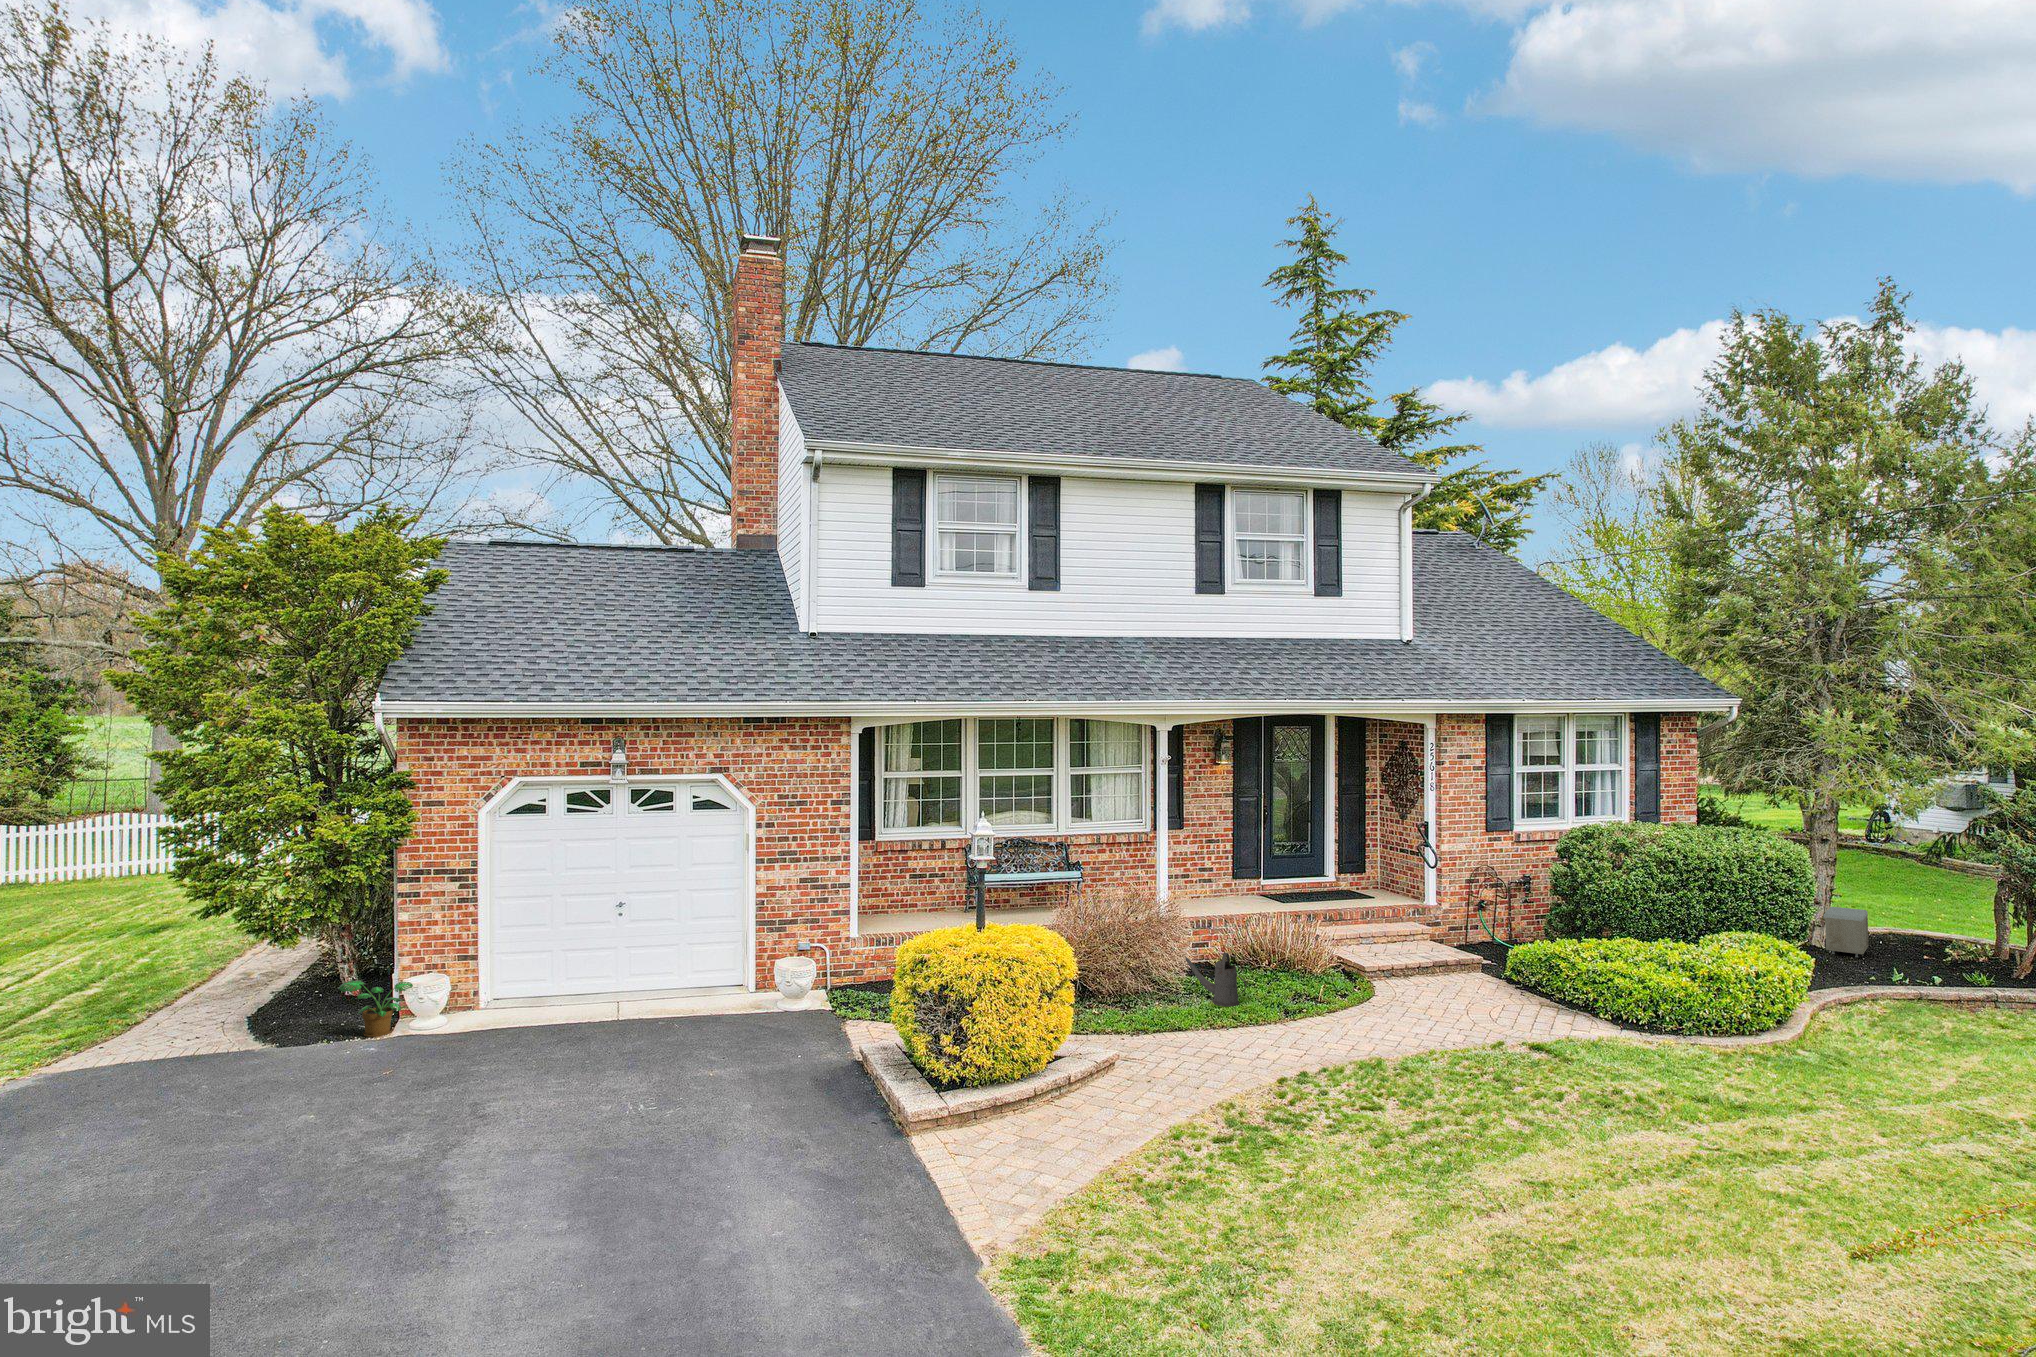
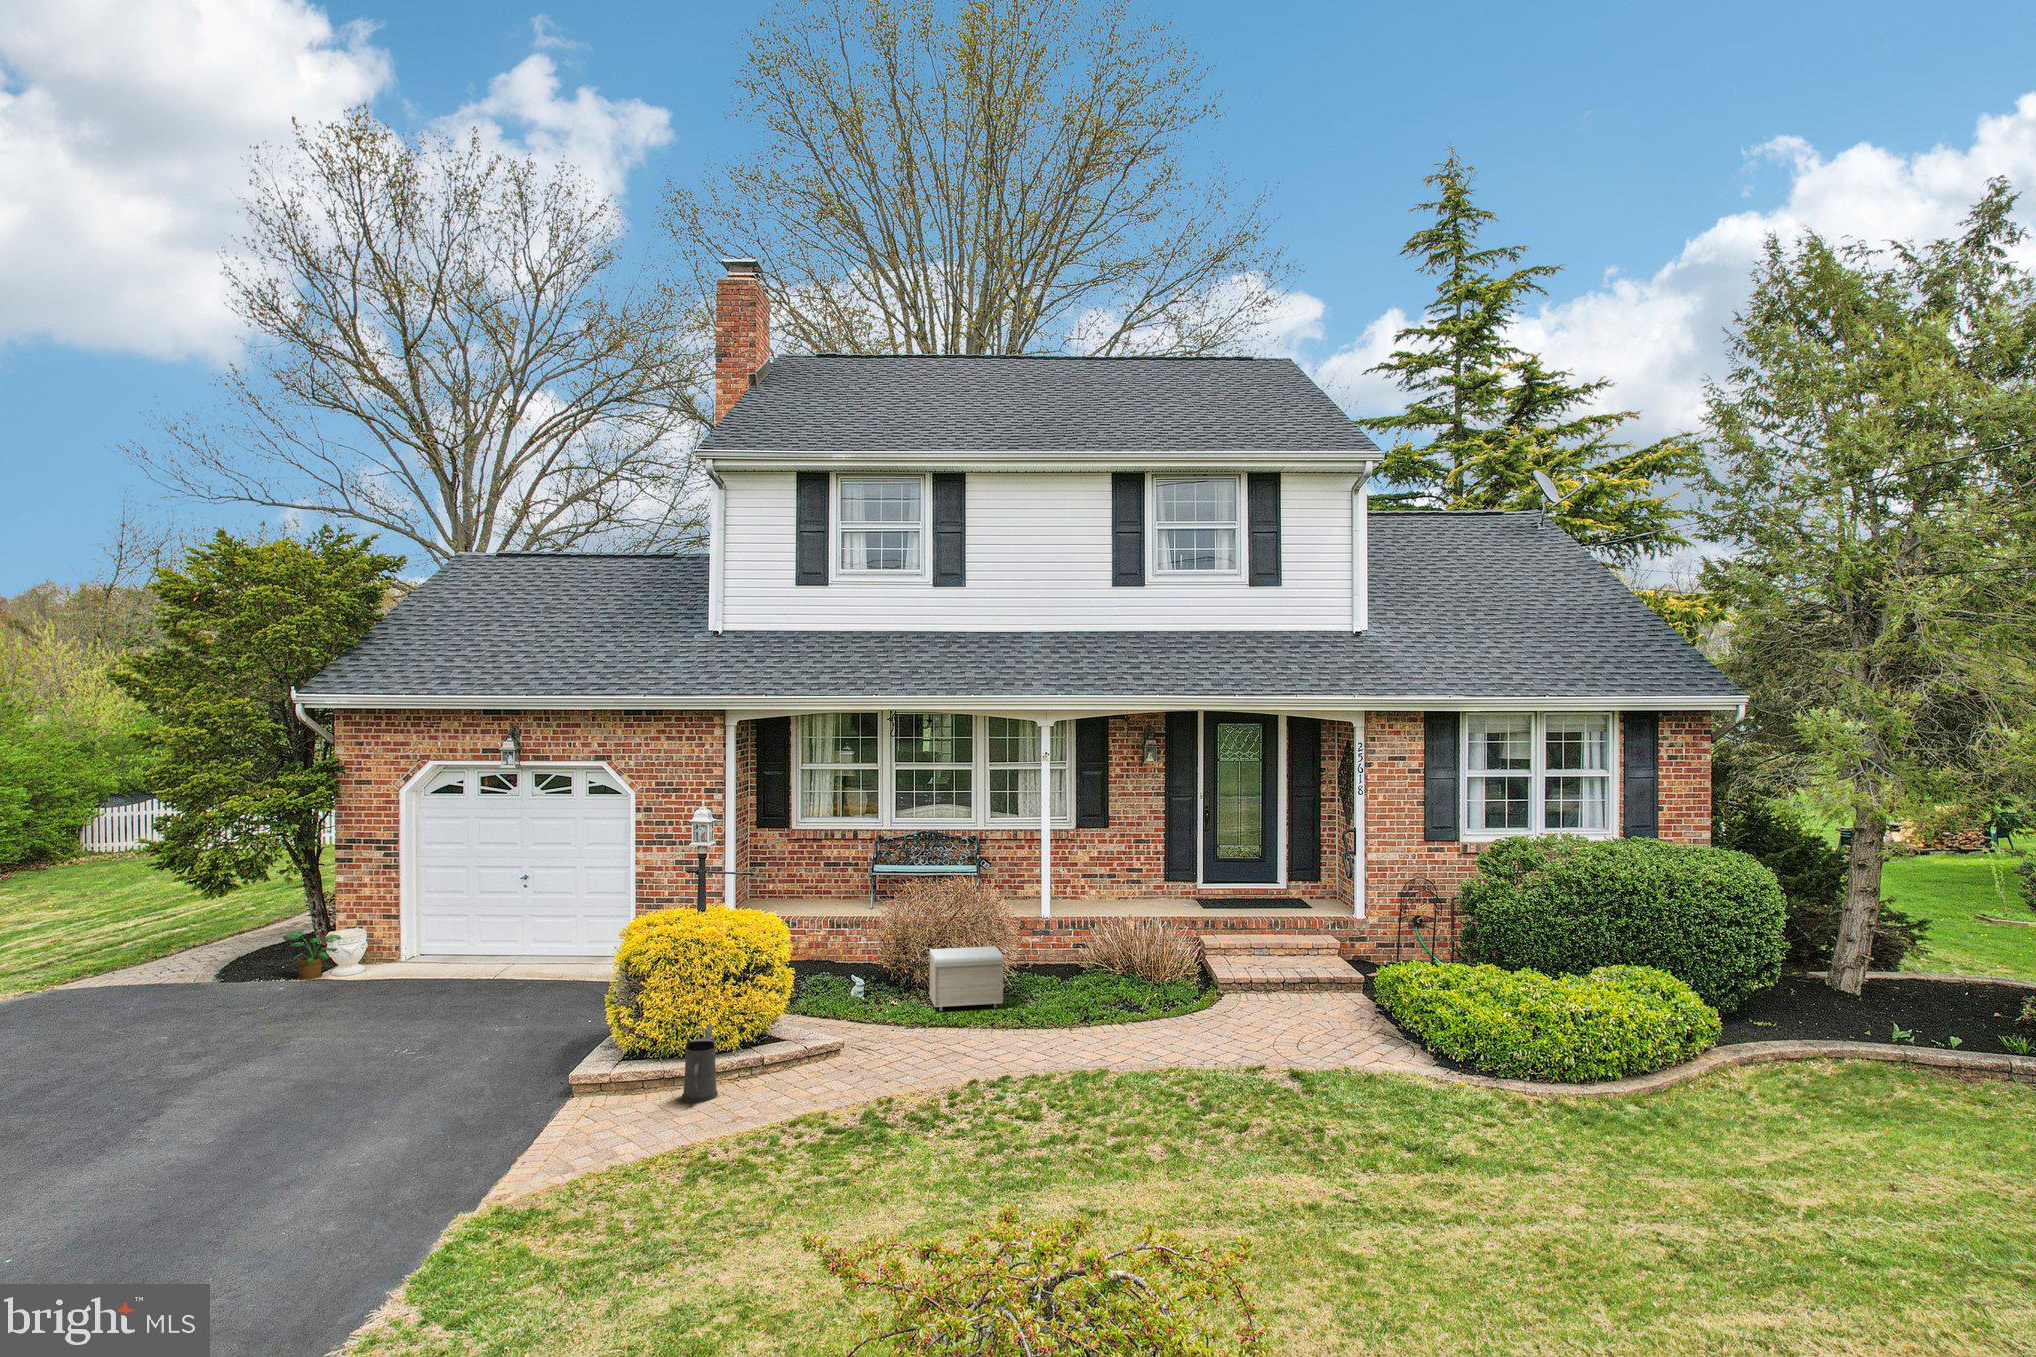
storage bench: present [1823,907,1868,957] -> present [929,946,1003,1011]
watering can: present [1185,952,1246,1007] -> present [682,1024,718,1102]

